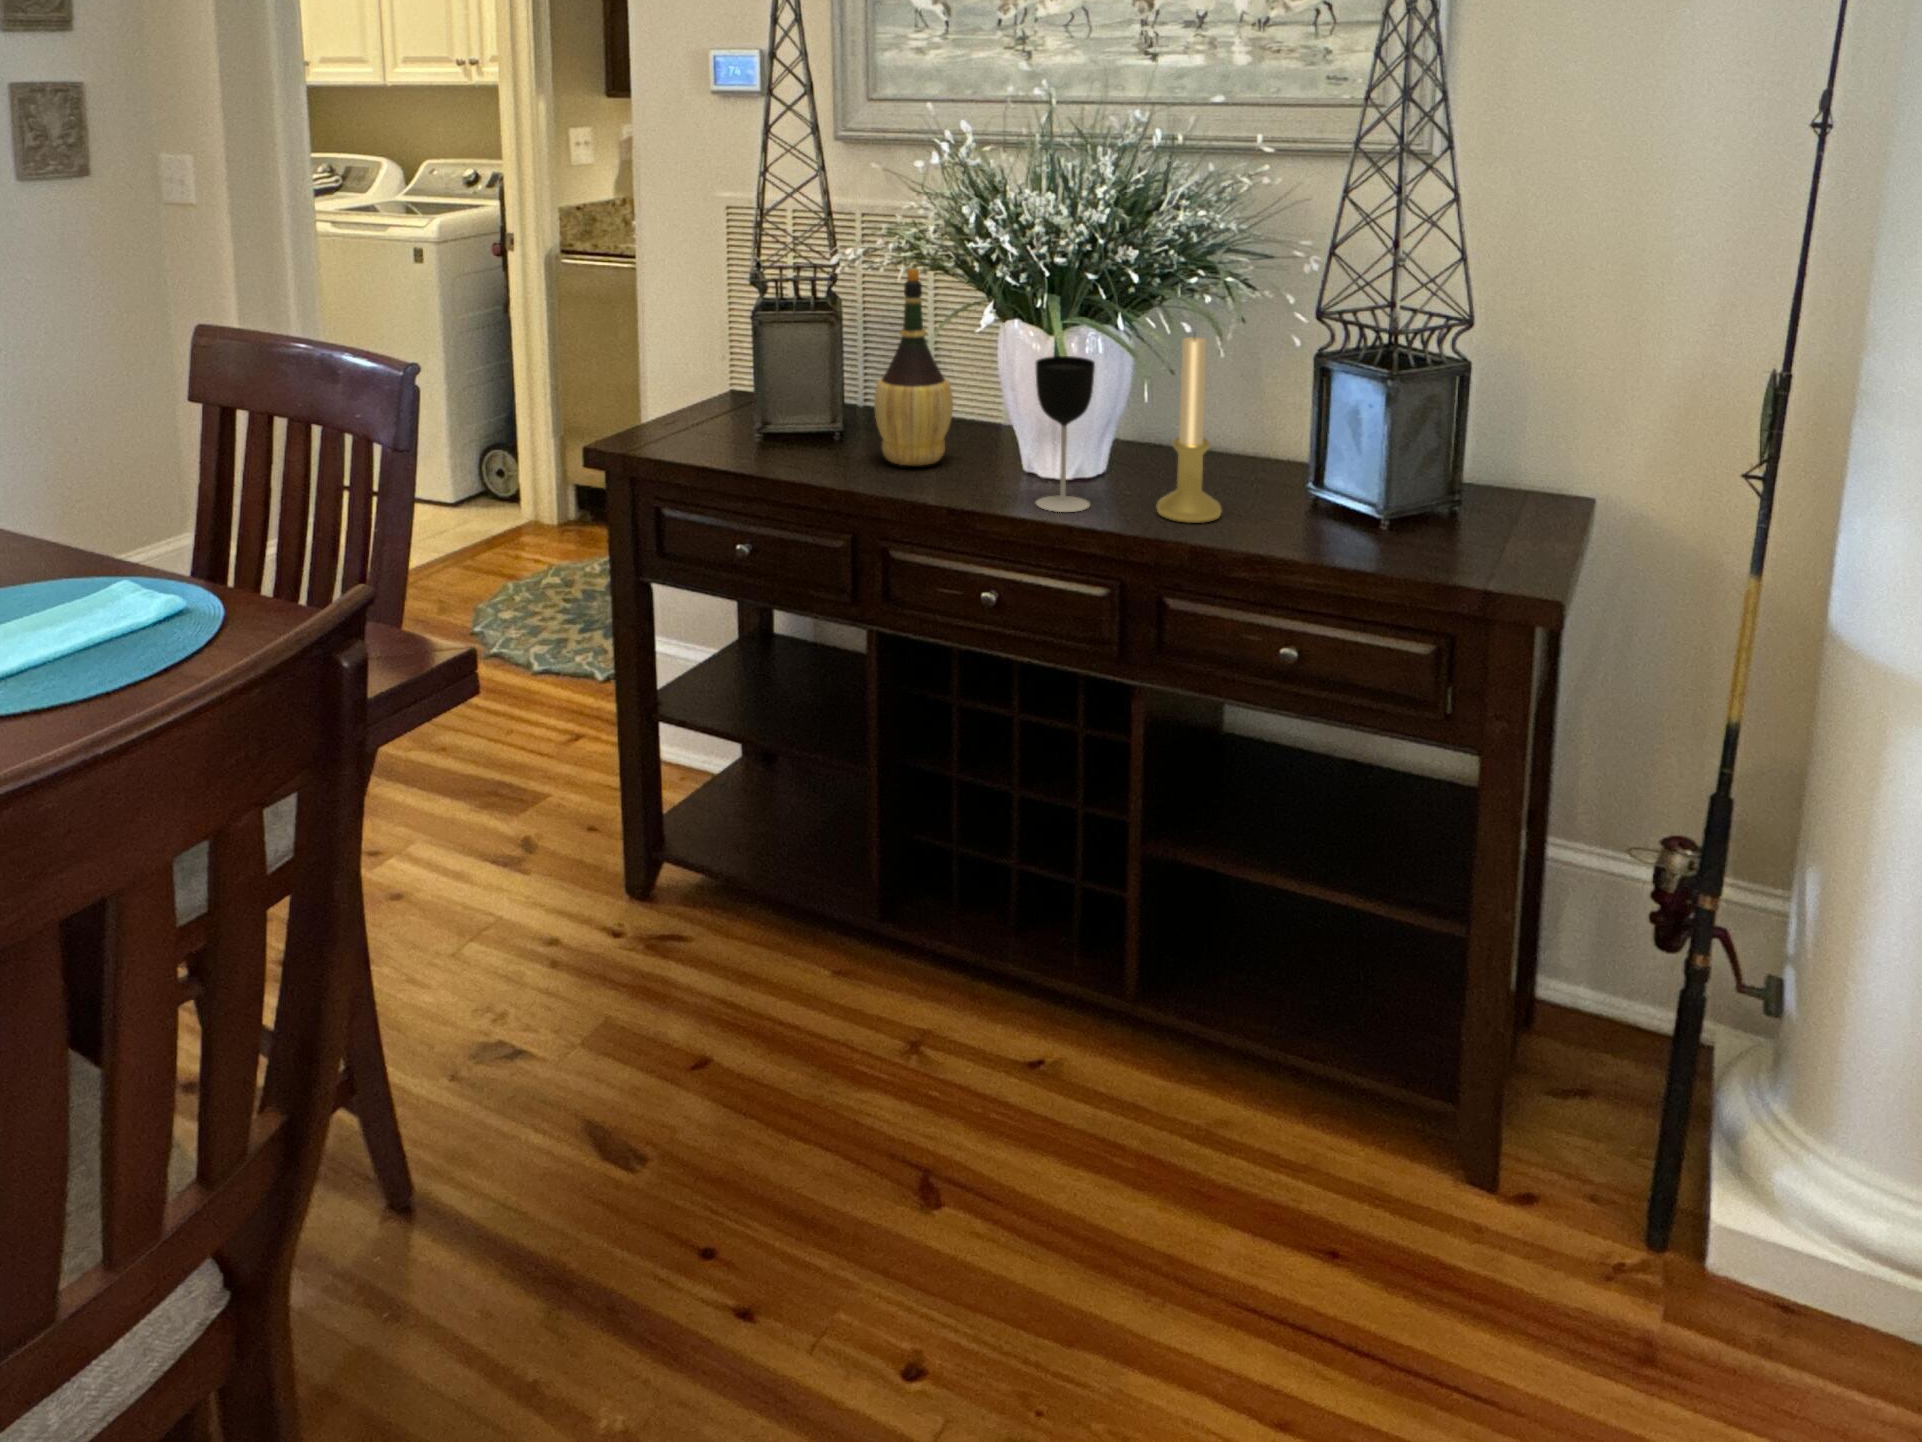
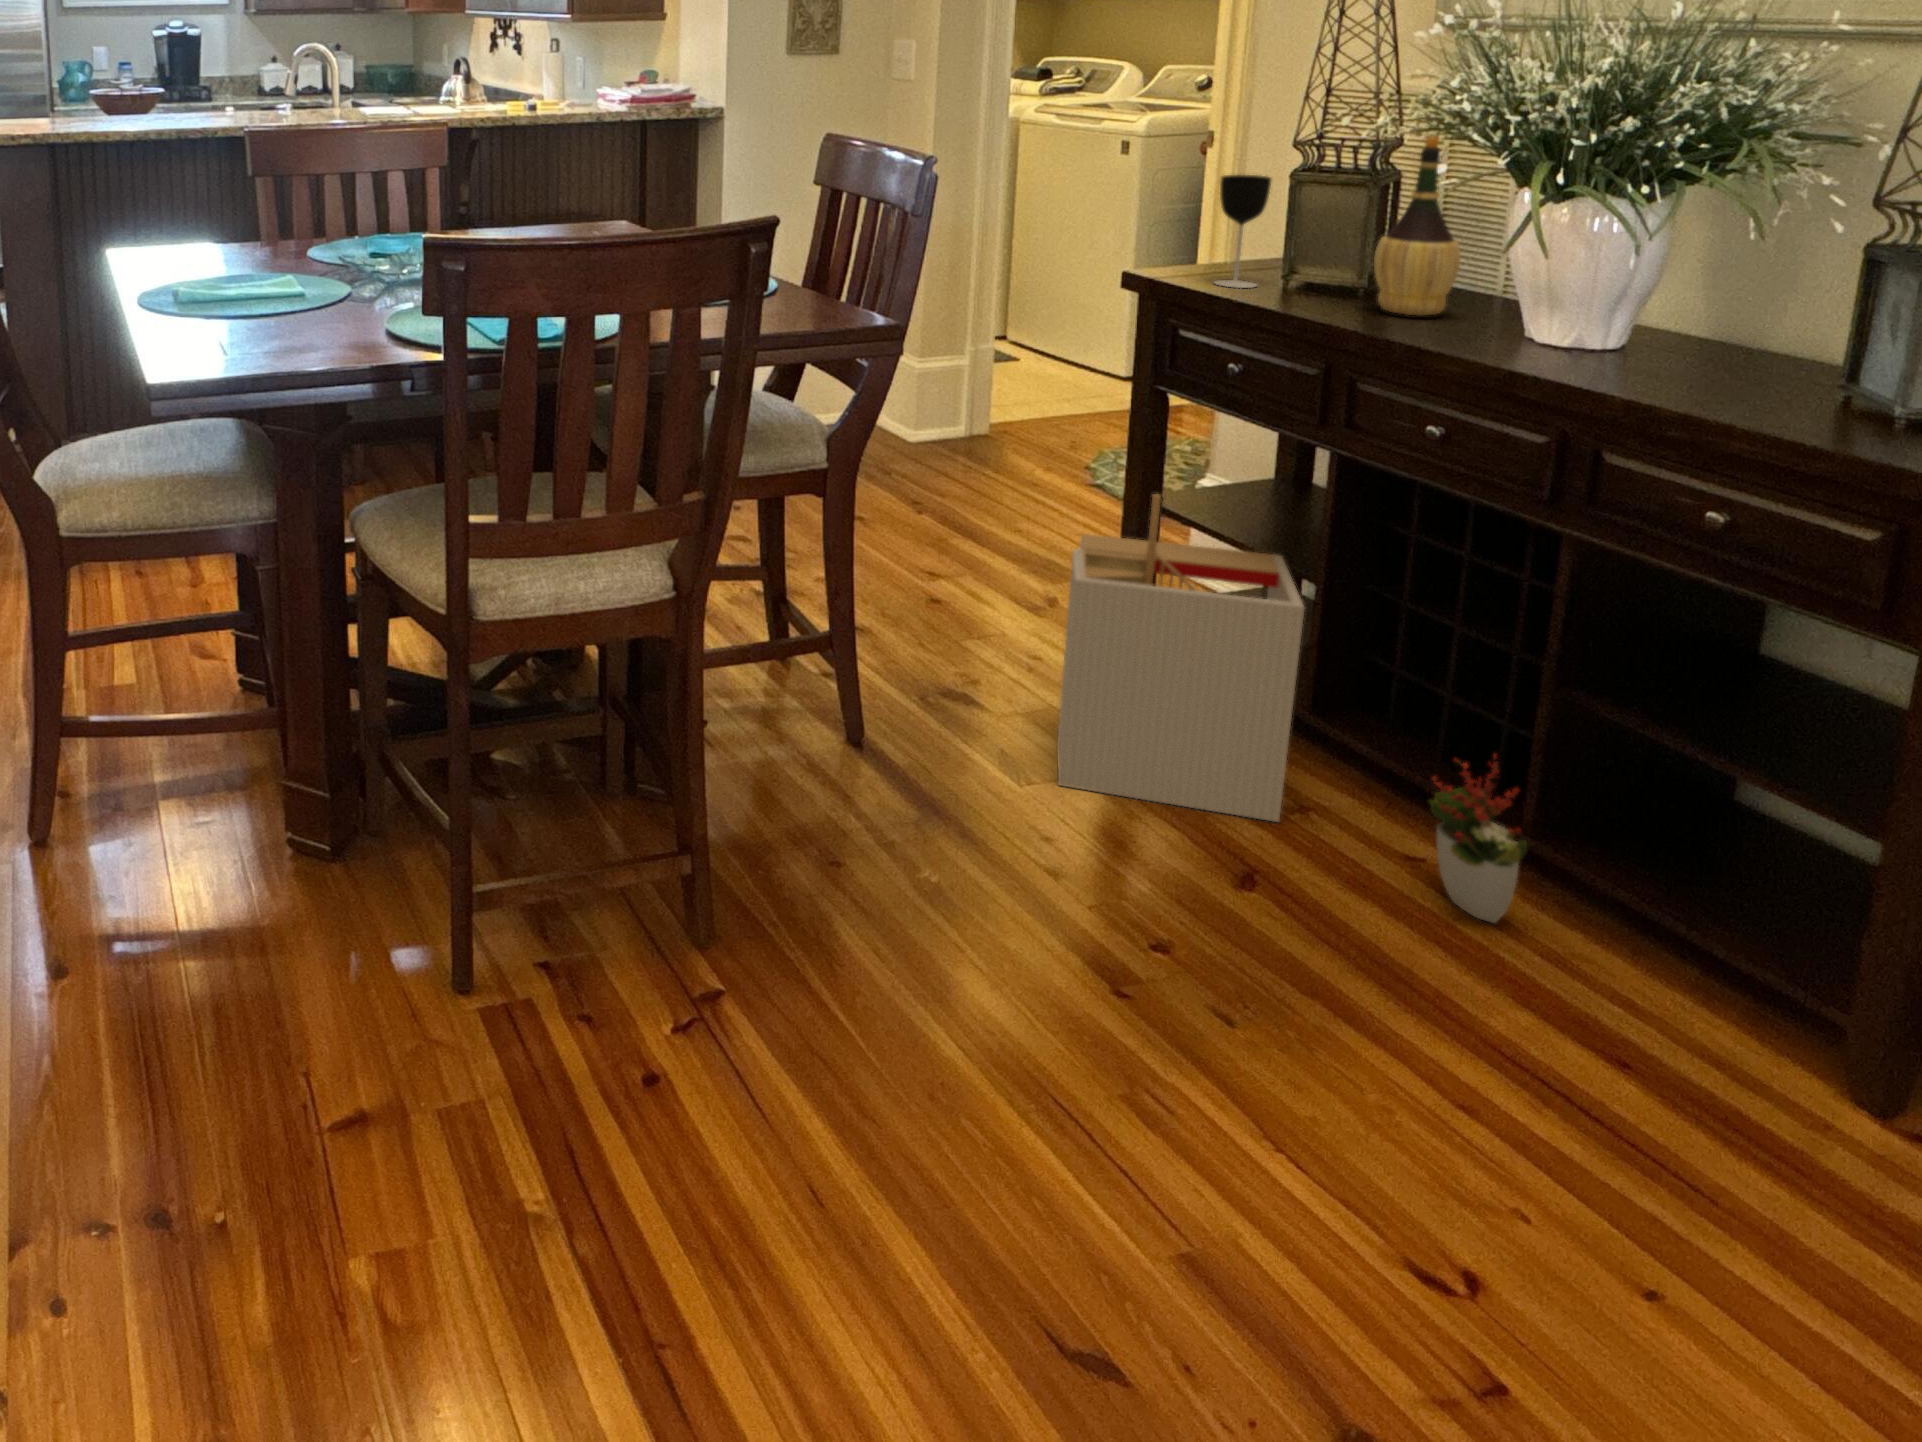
candle holder: present [1156,337,1221,523] -> none [1619,203,1701,388]
wine glass: present [1036,356,1095,512] -> present [1214,175,1271,288]
storage bin: none [638,748,921,1174] -> present [1057,494,1304,822]
decorative plant: none [1071,945,1176,1135] -> present [1429,754,1527,923]

